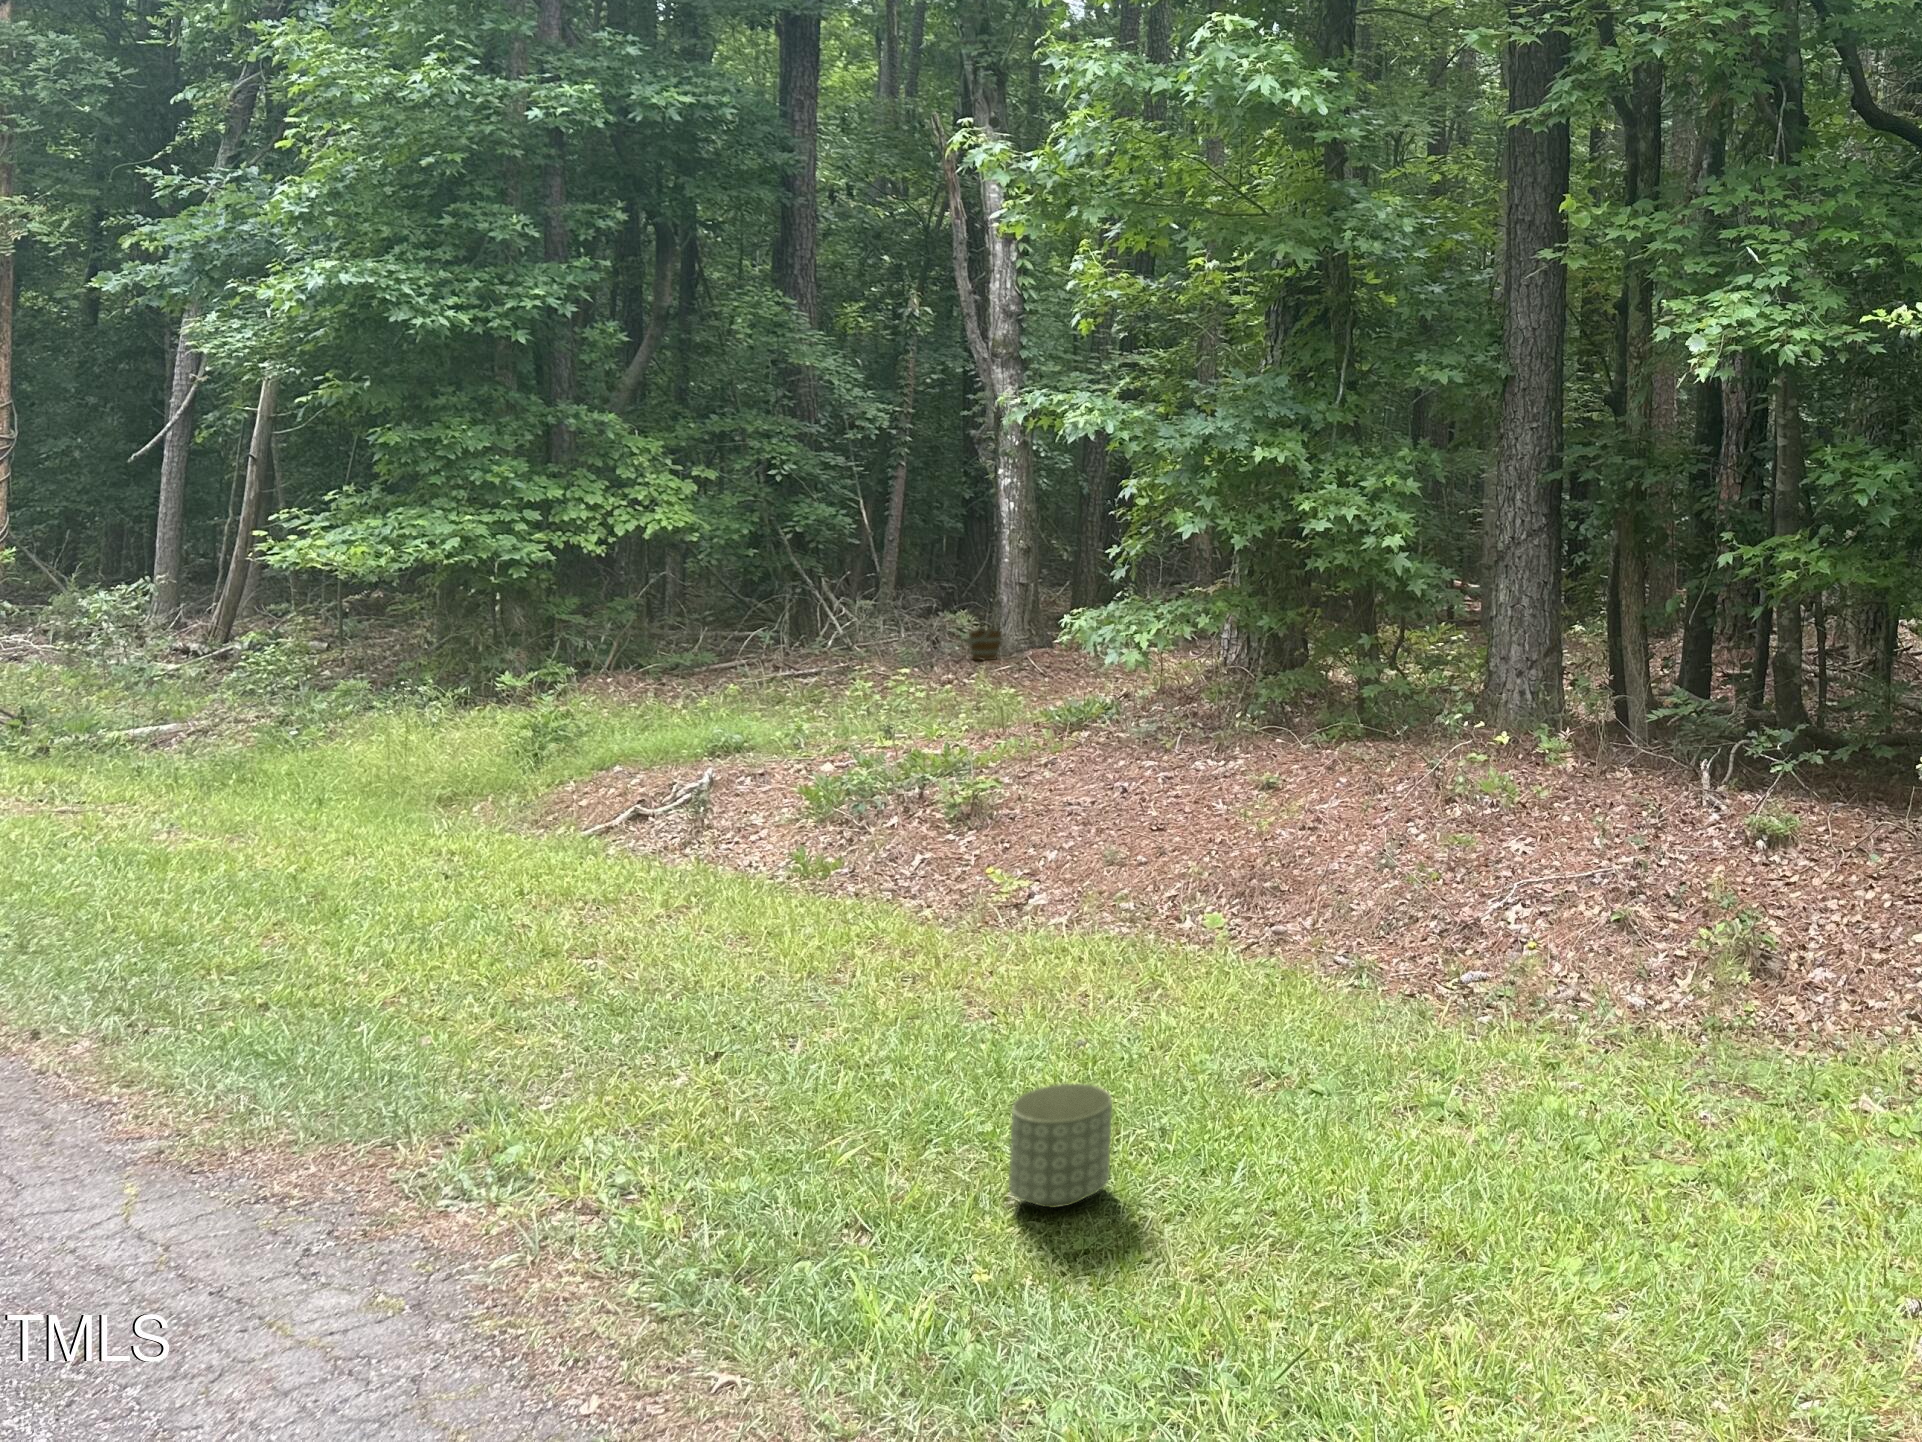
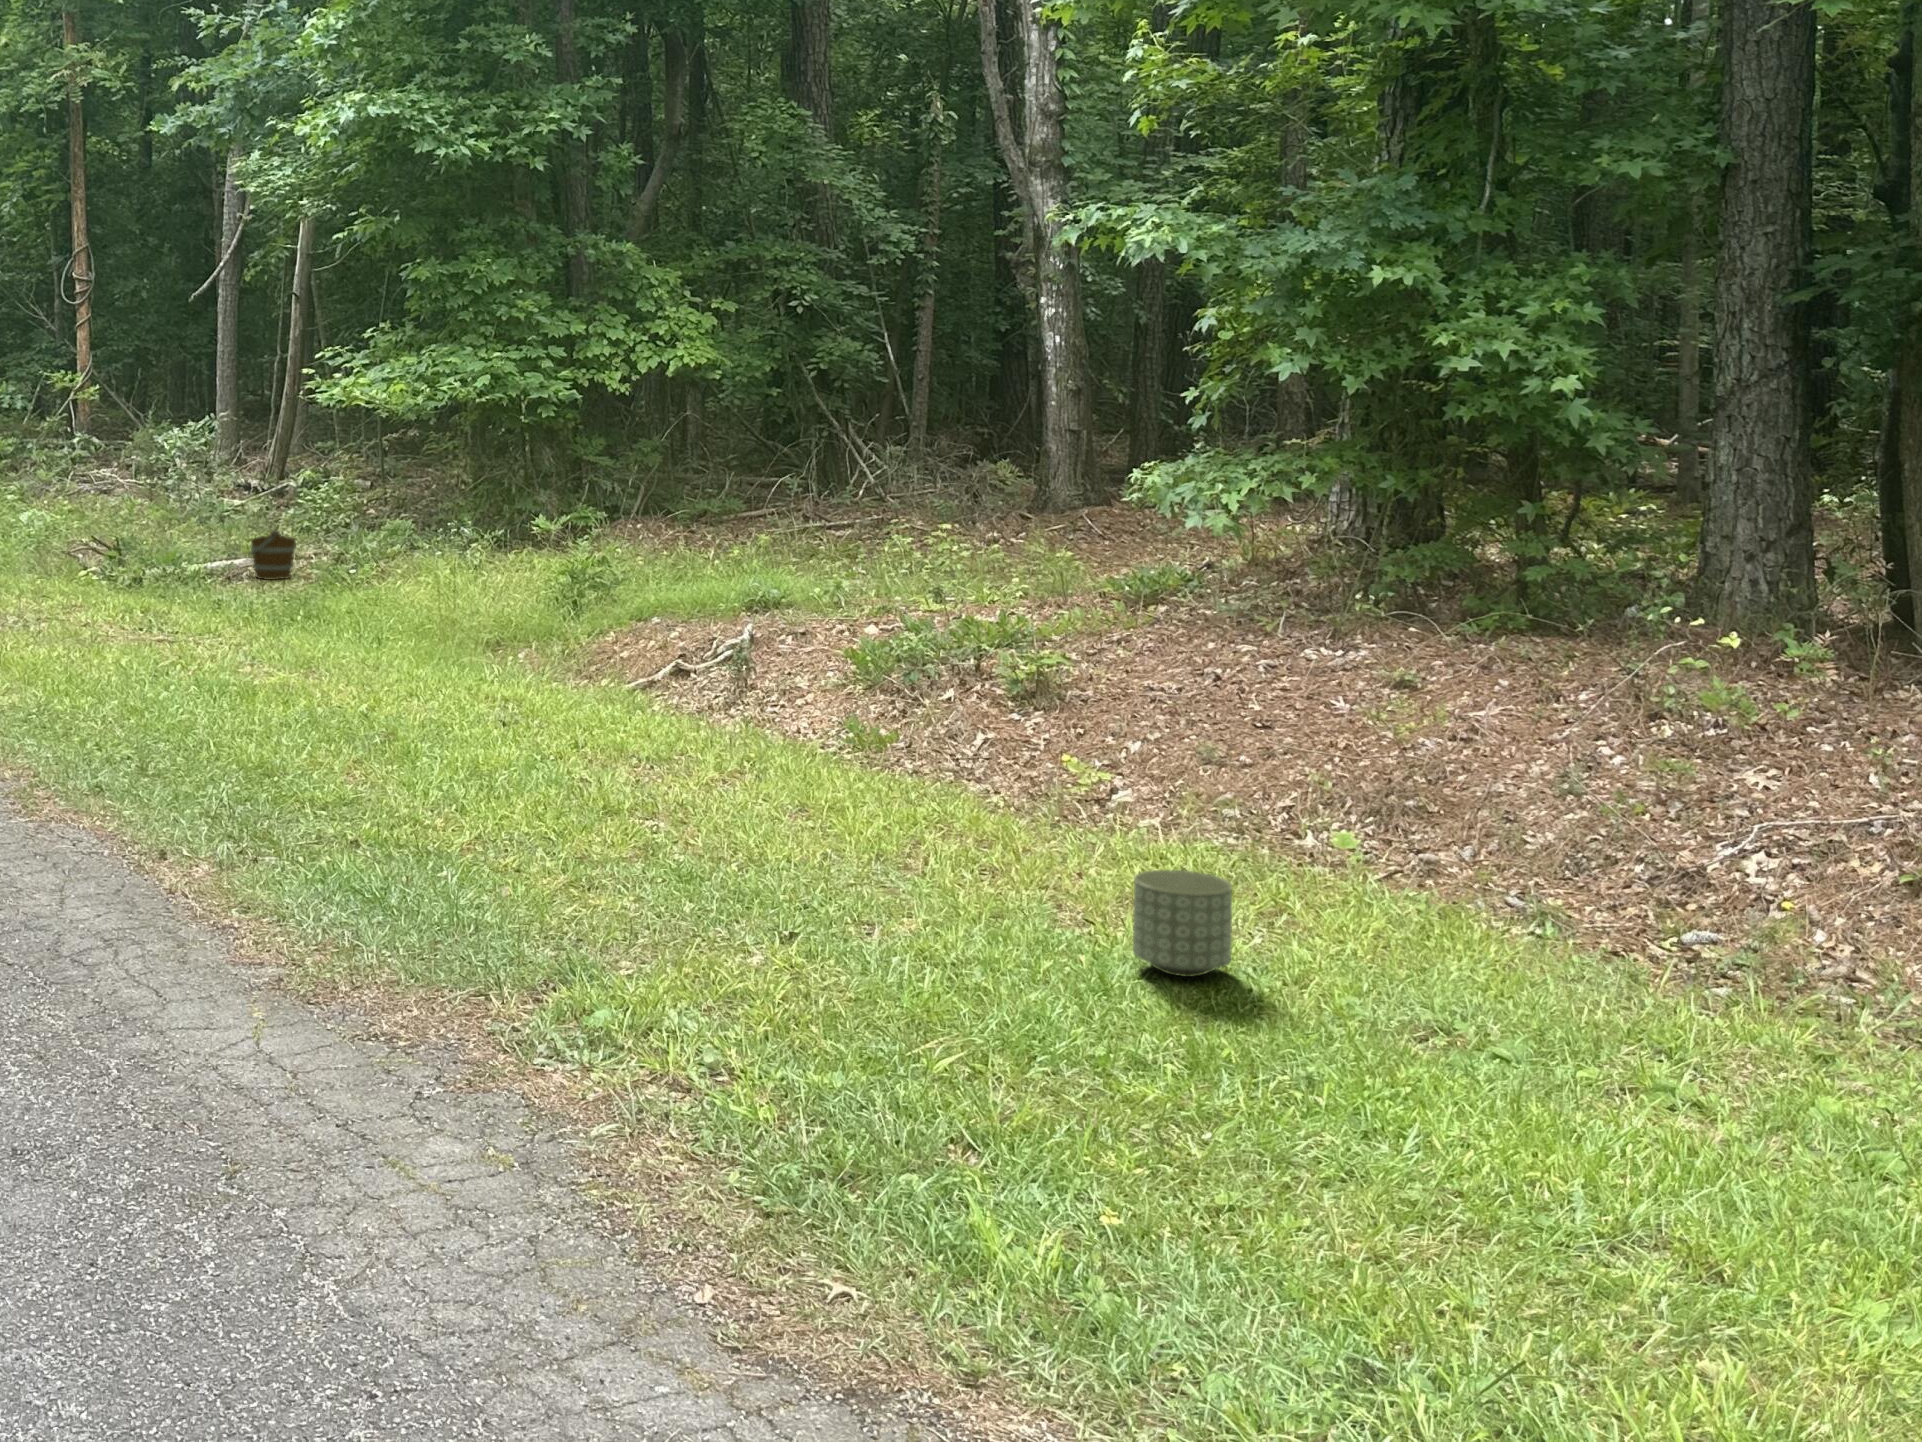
bucket: present [968,627,1002,660] -> present [250,530,296,580]

